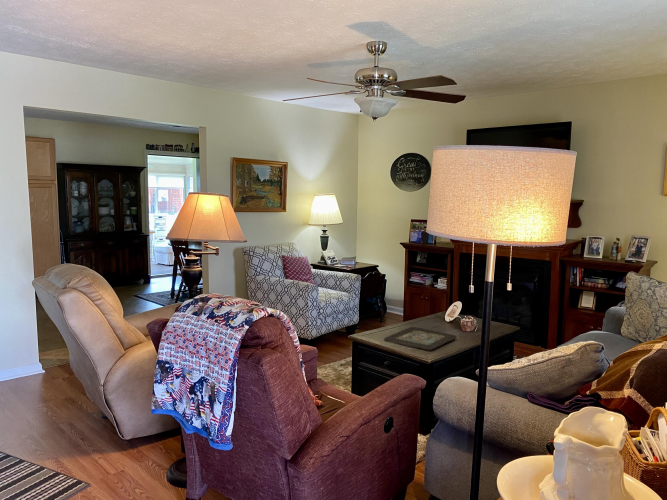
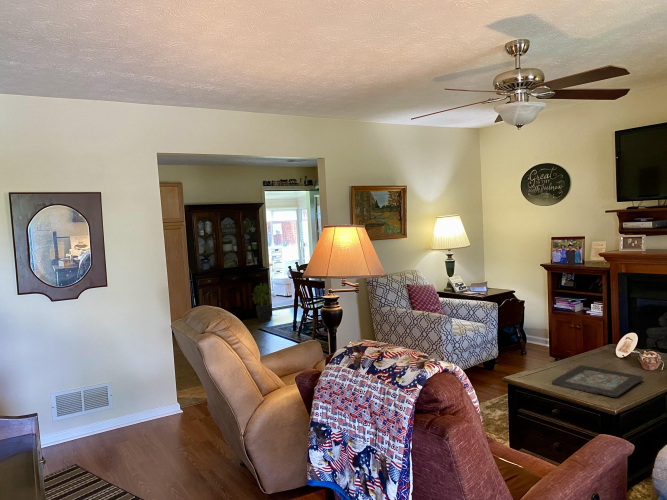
potted plant: none [129,248,156,288] -> present [253,284,272,322]

